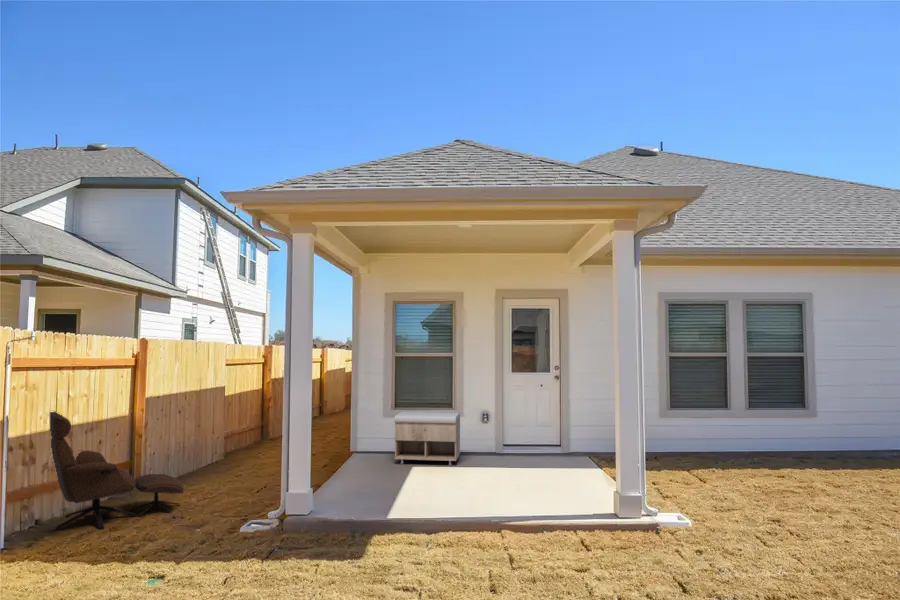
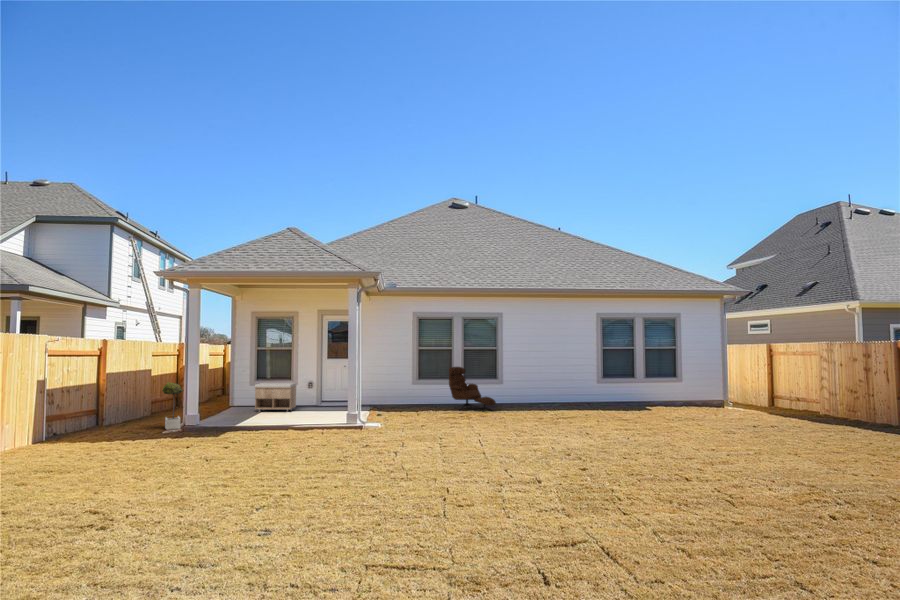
lounge chair: present [50,411,184,530] -> present [449,367,496,411]
potted tree: none [242,418,283,517] -> present [162,382,183,430]

